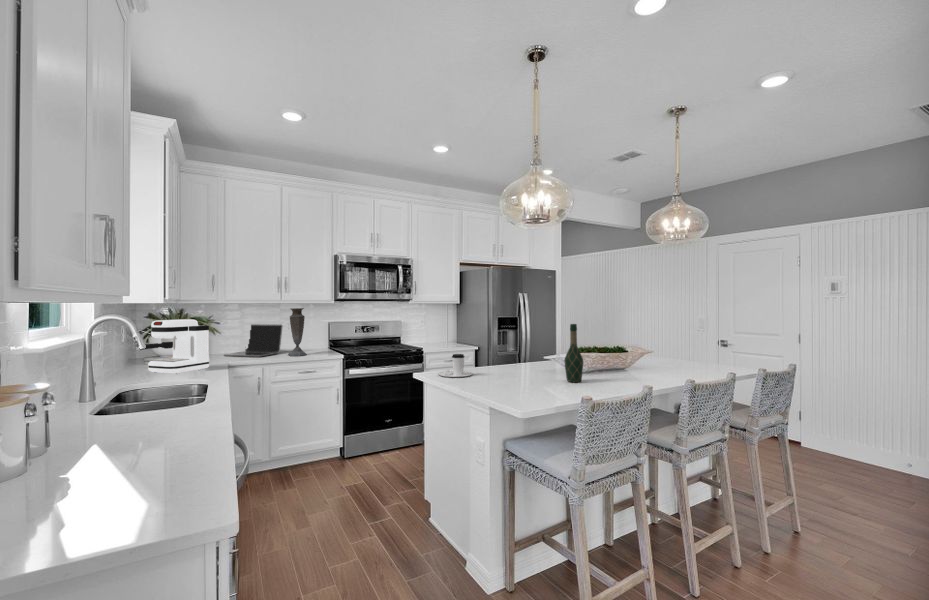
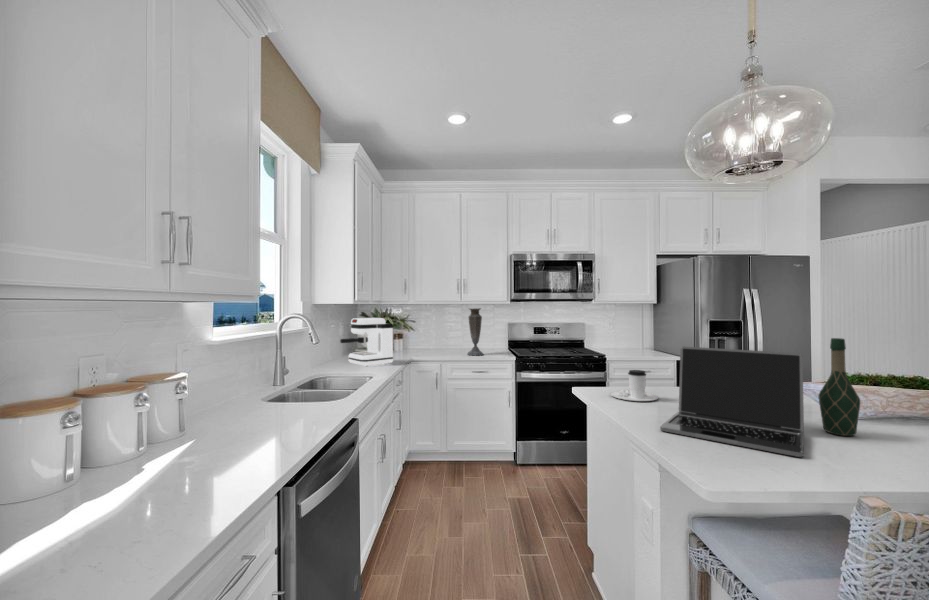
laptop: present [224,324,283,357] -> present [660,347,804,457]

